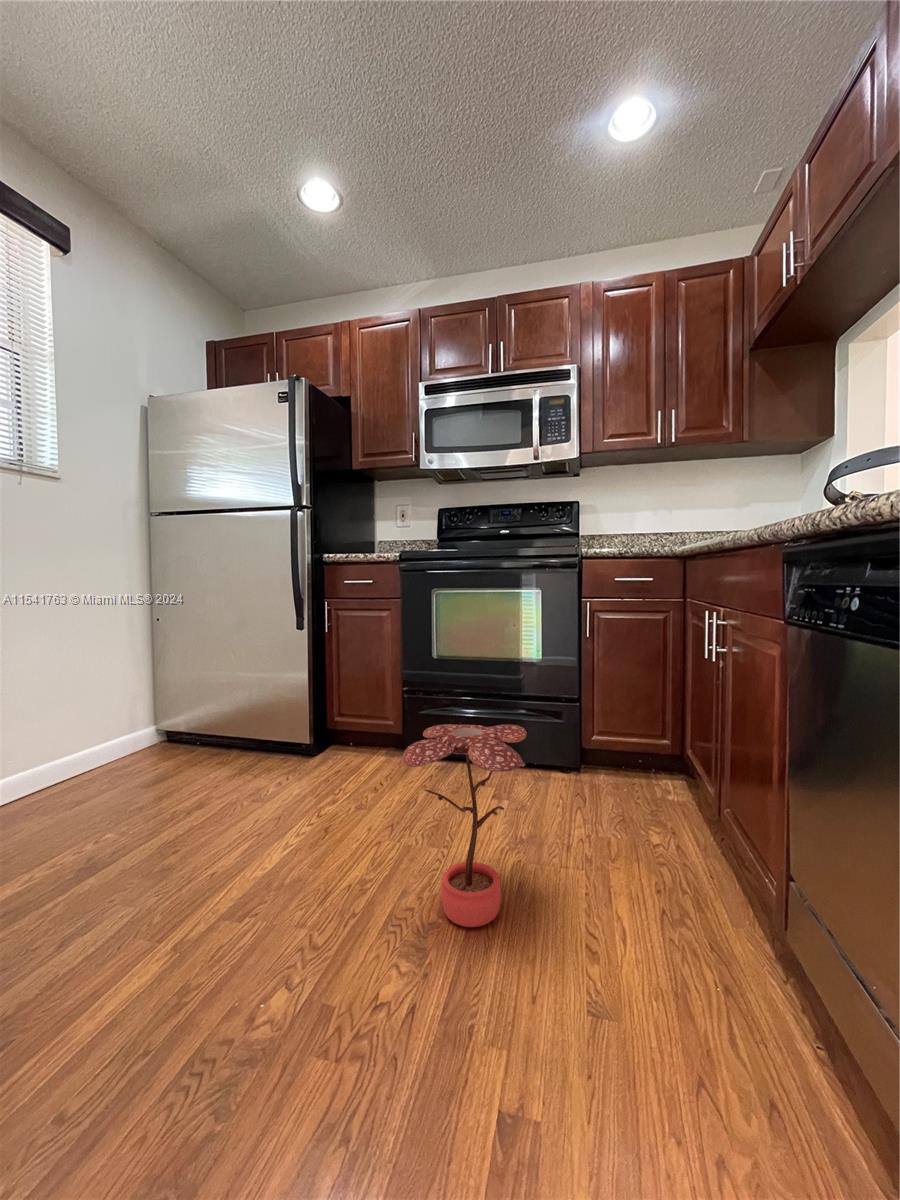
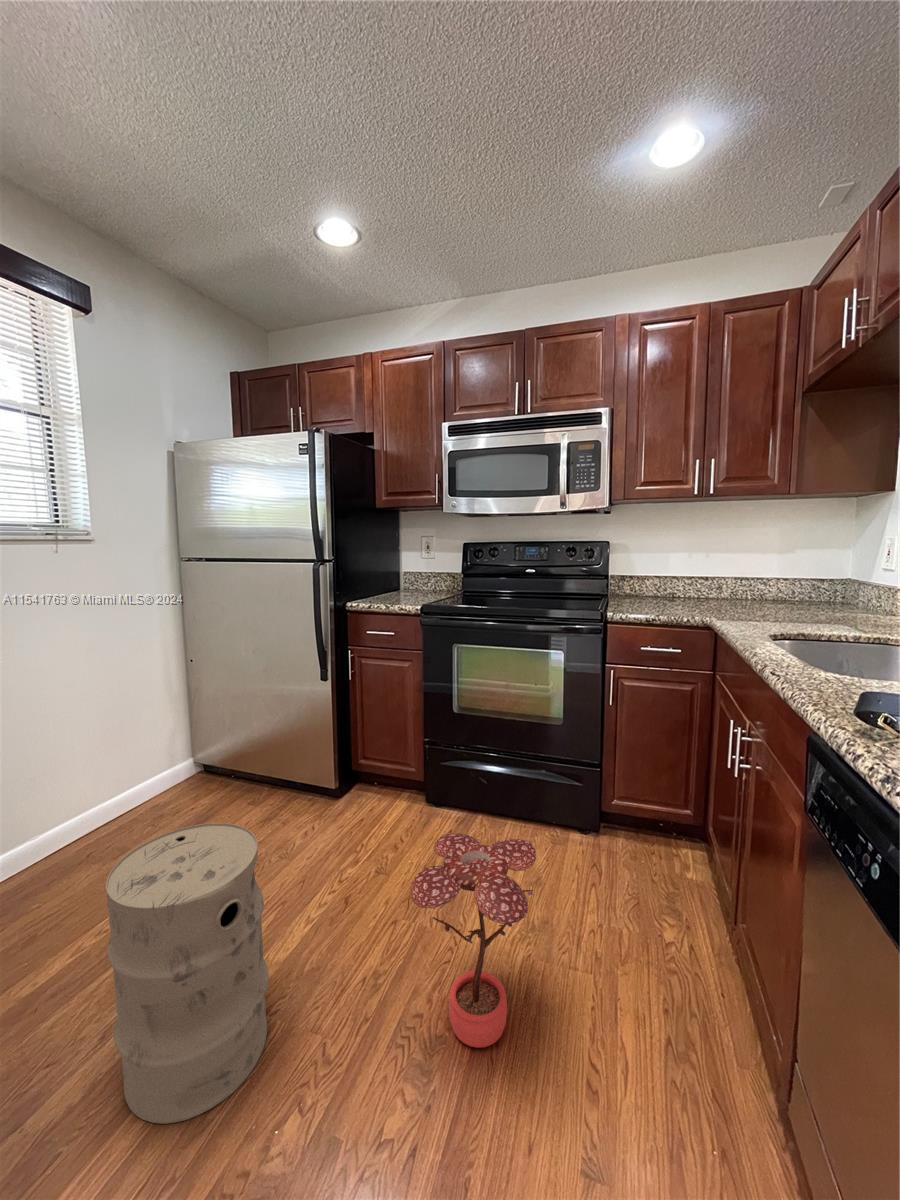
trash can: none [80,712,248,1004] -> present [106,823,269,1124]

